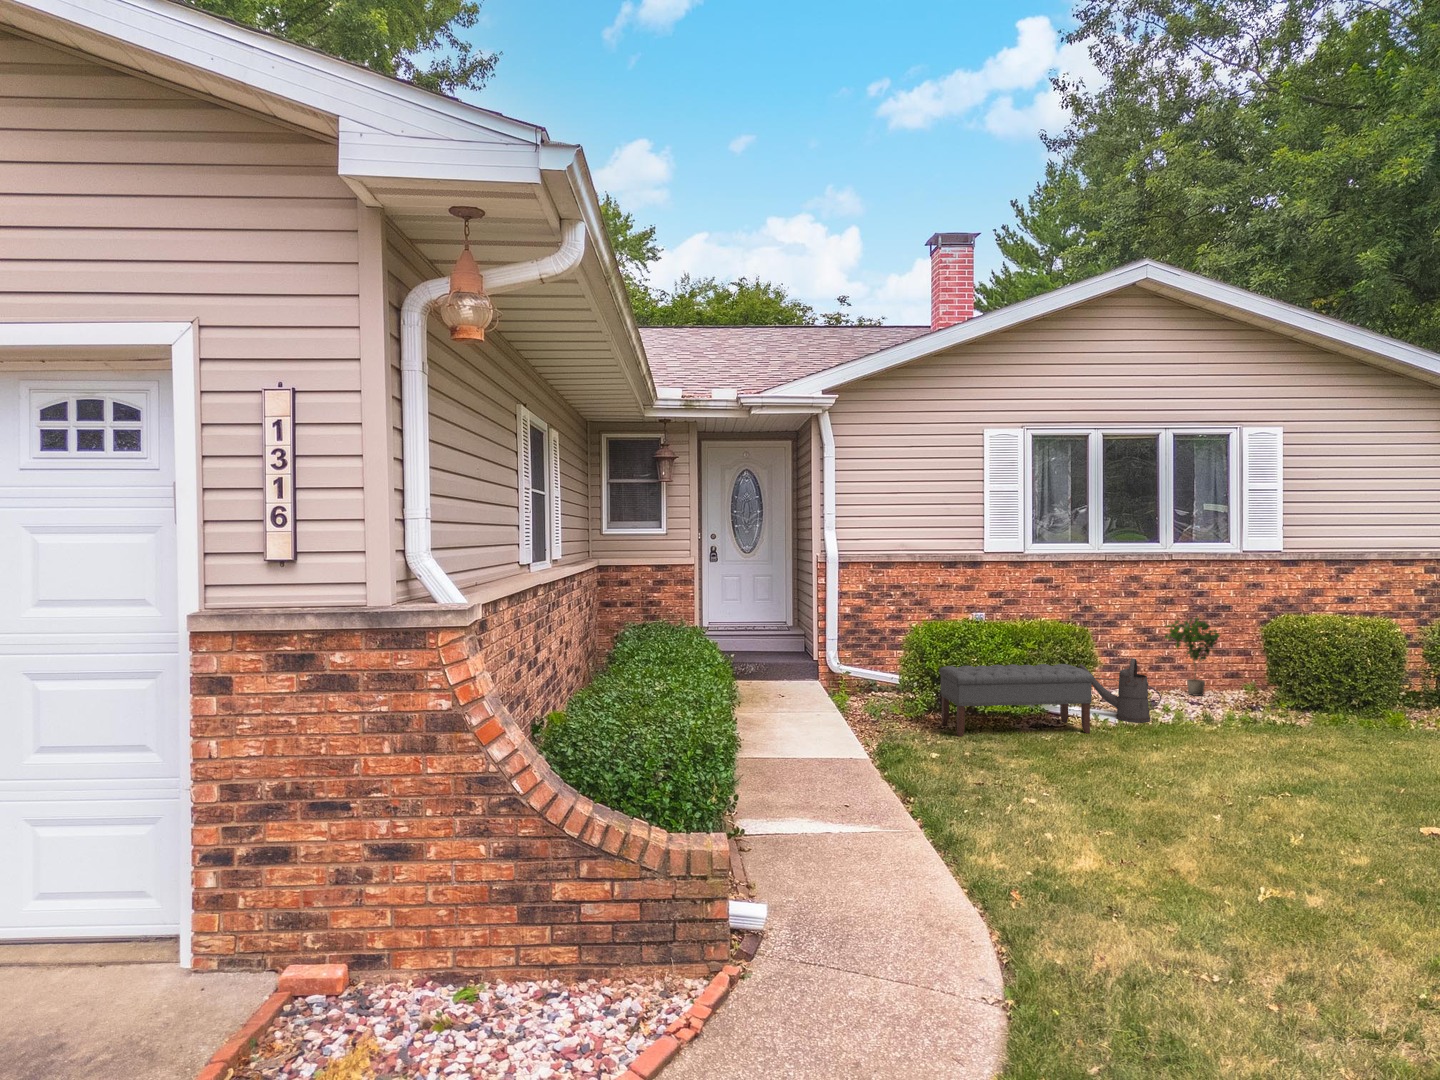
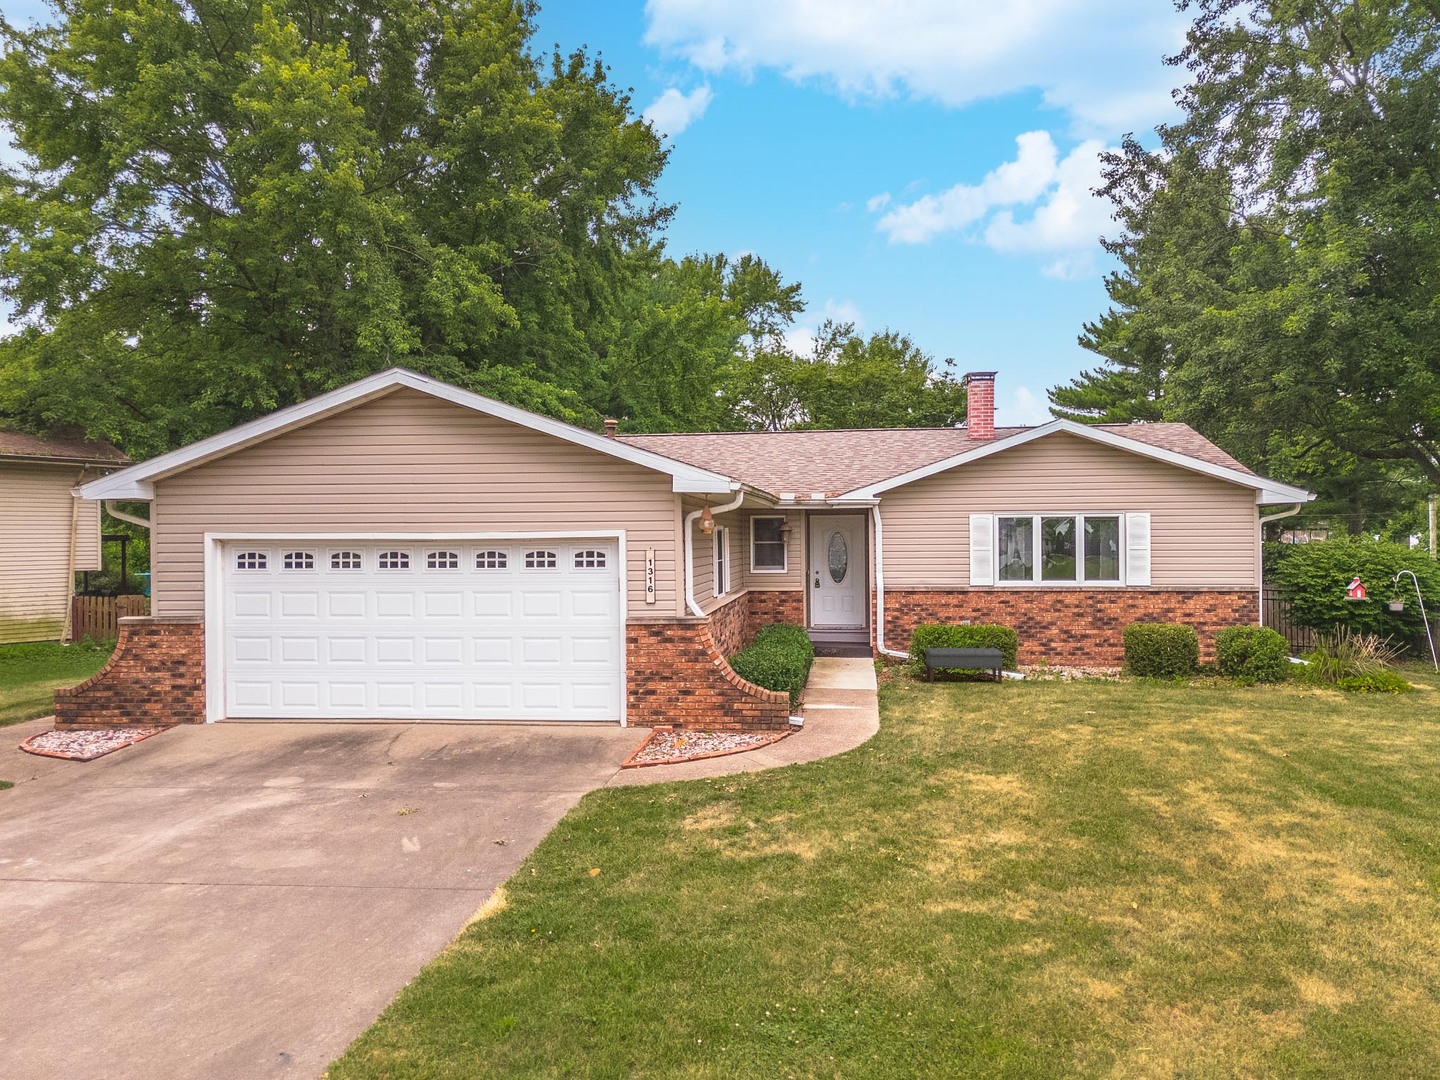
potted plant: present [1165,617,1220,696] -> none [1072,624,1105,670]
watering can: present [1080,658,1161,722] -> none [1008,646,1049,680]

